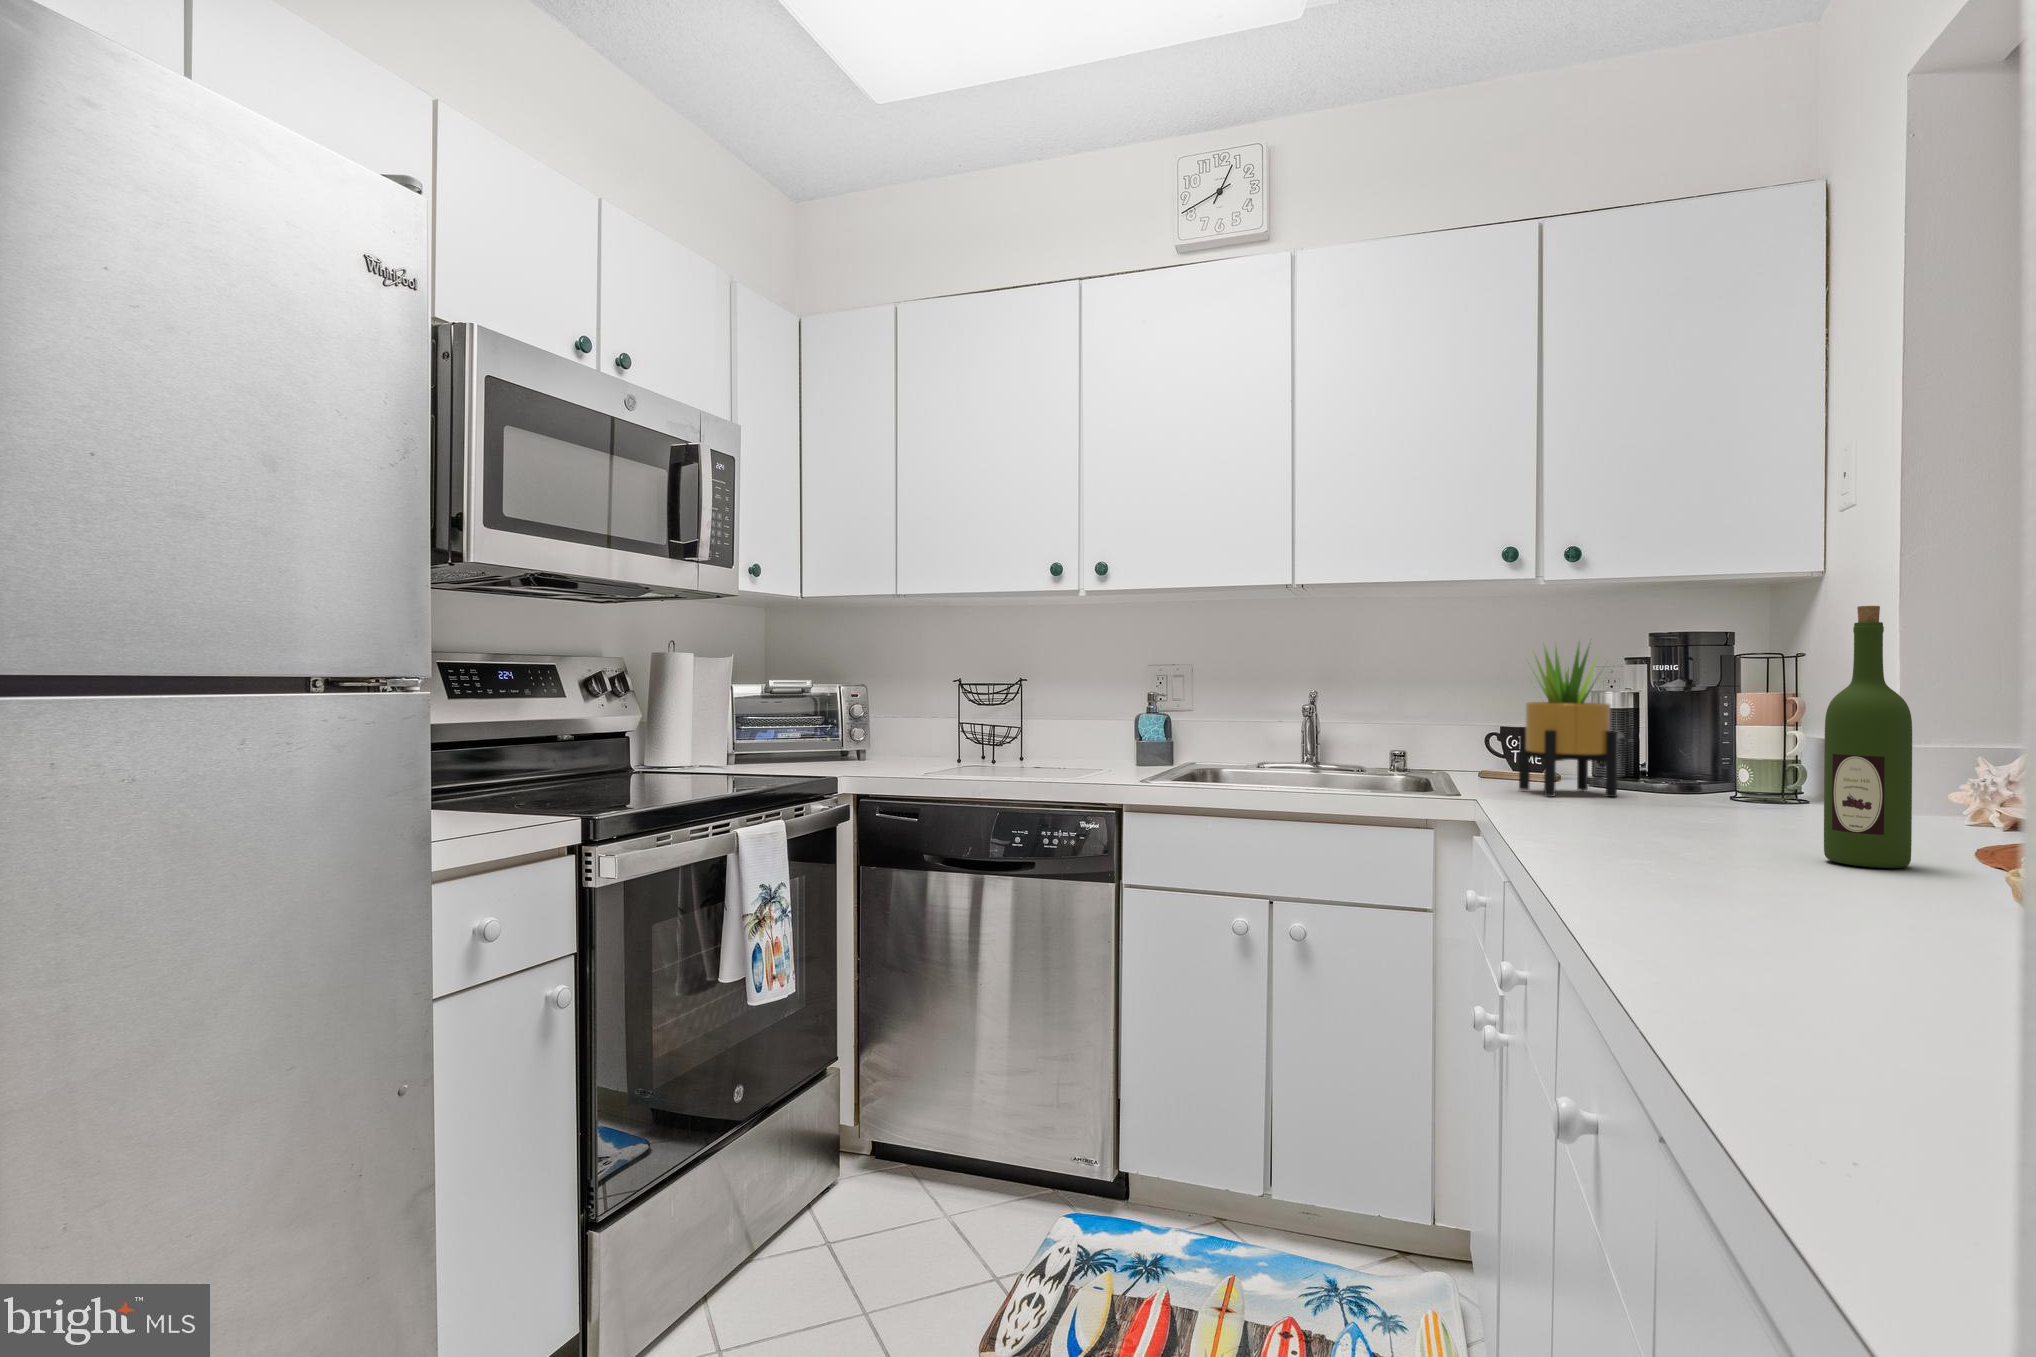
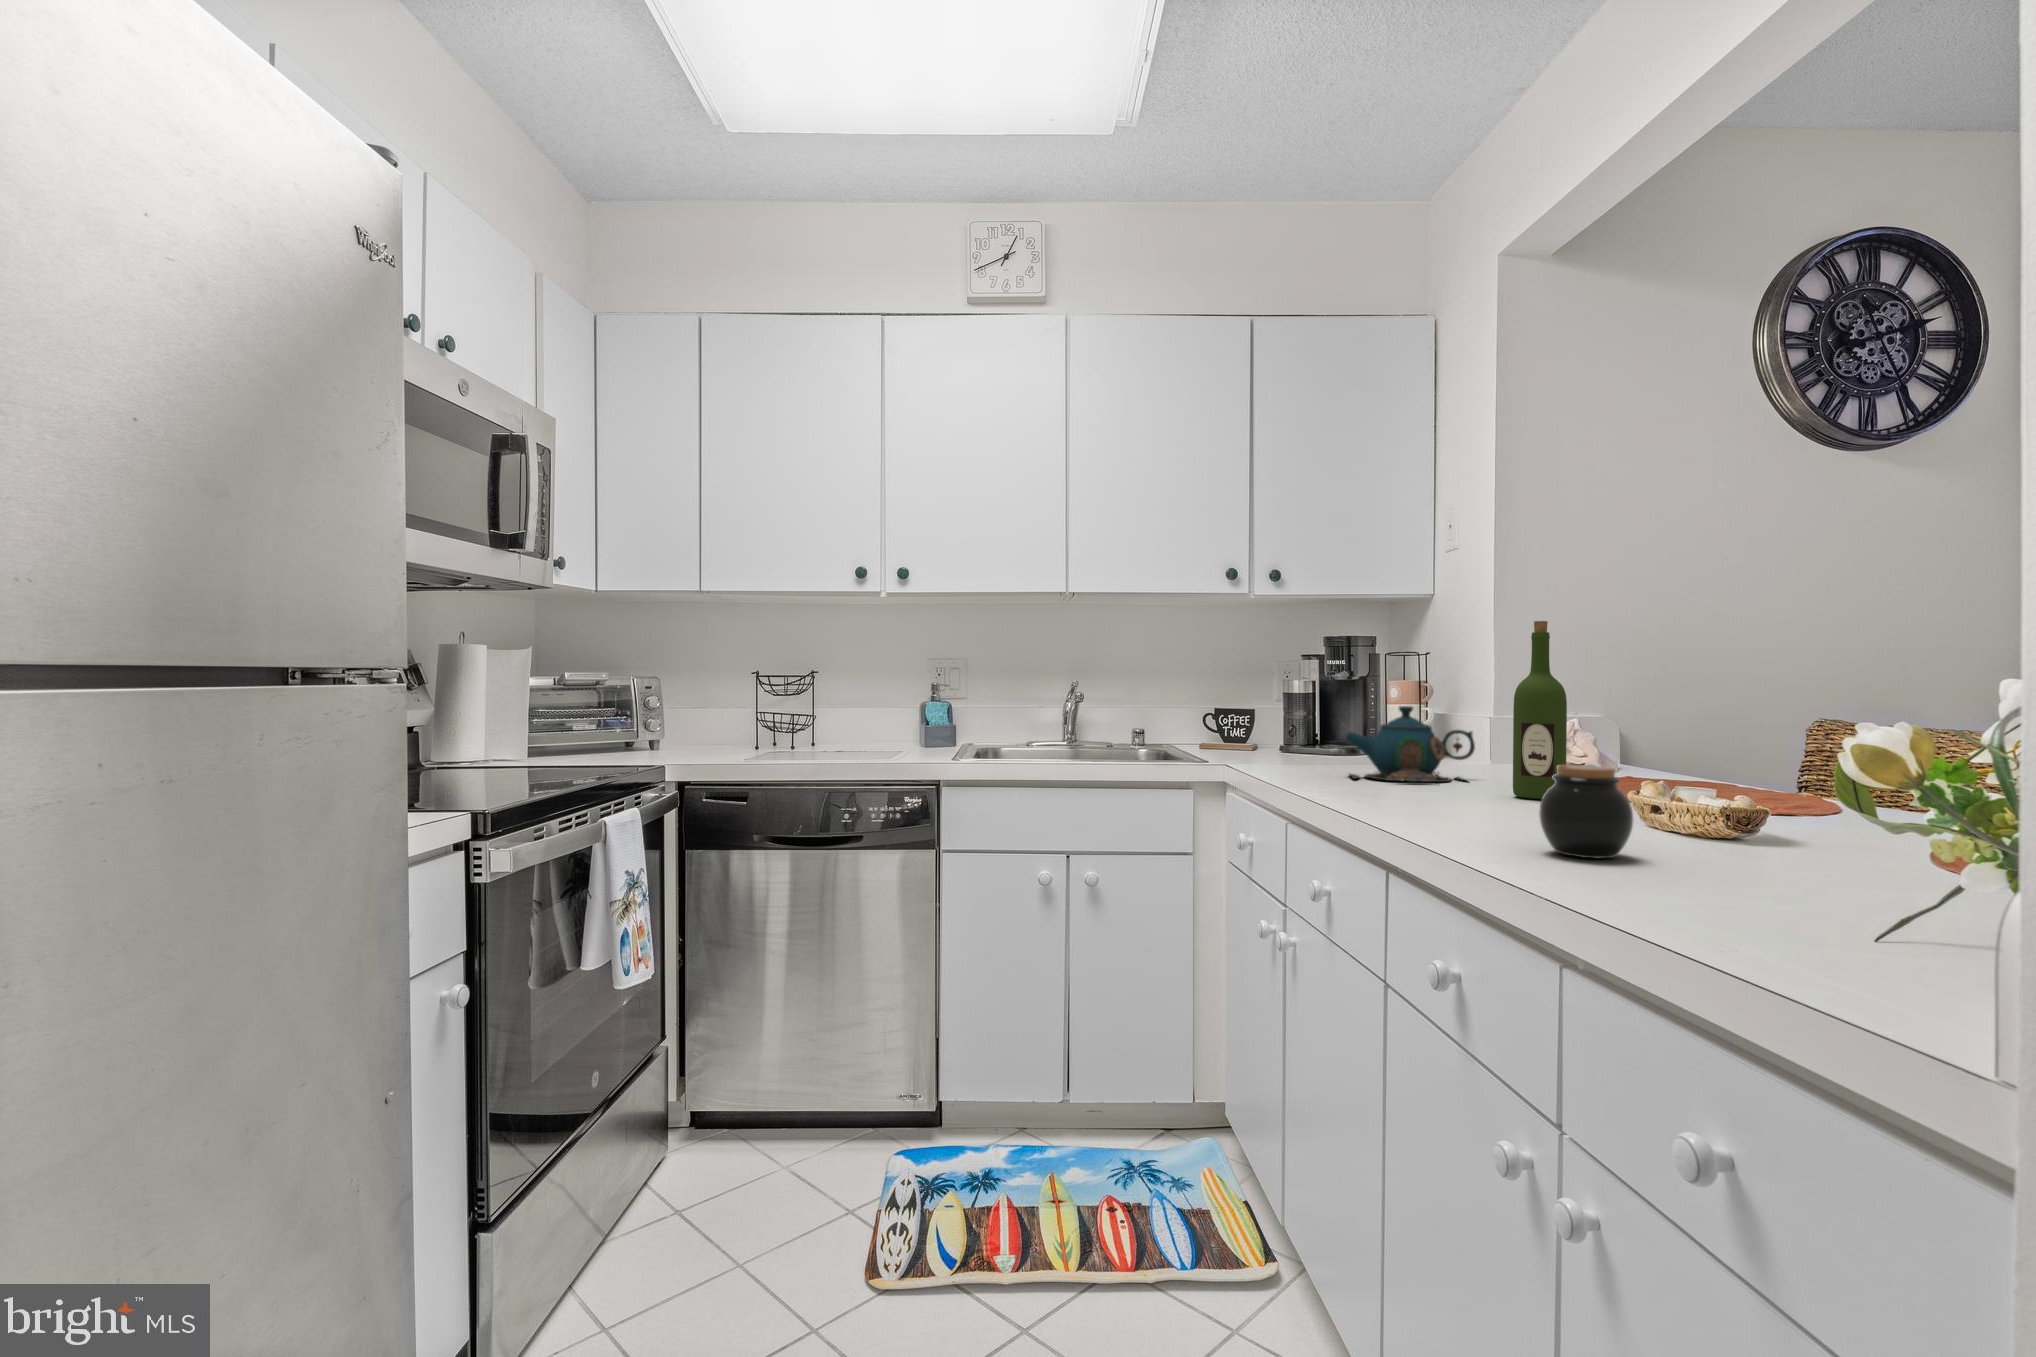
potted plant: present [1519,643,1618,797] -> none [1249,640,1322,762]
teapot: none [1608,727,1808,841] -> present [1345,706,1475,783]
jar: none [1707,819,1856,963] -> present [1539,765,1633,858]

